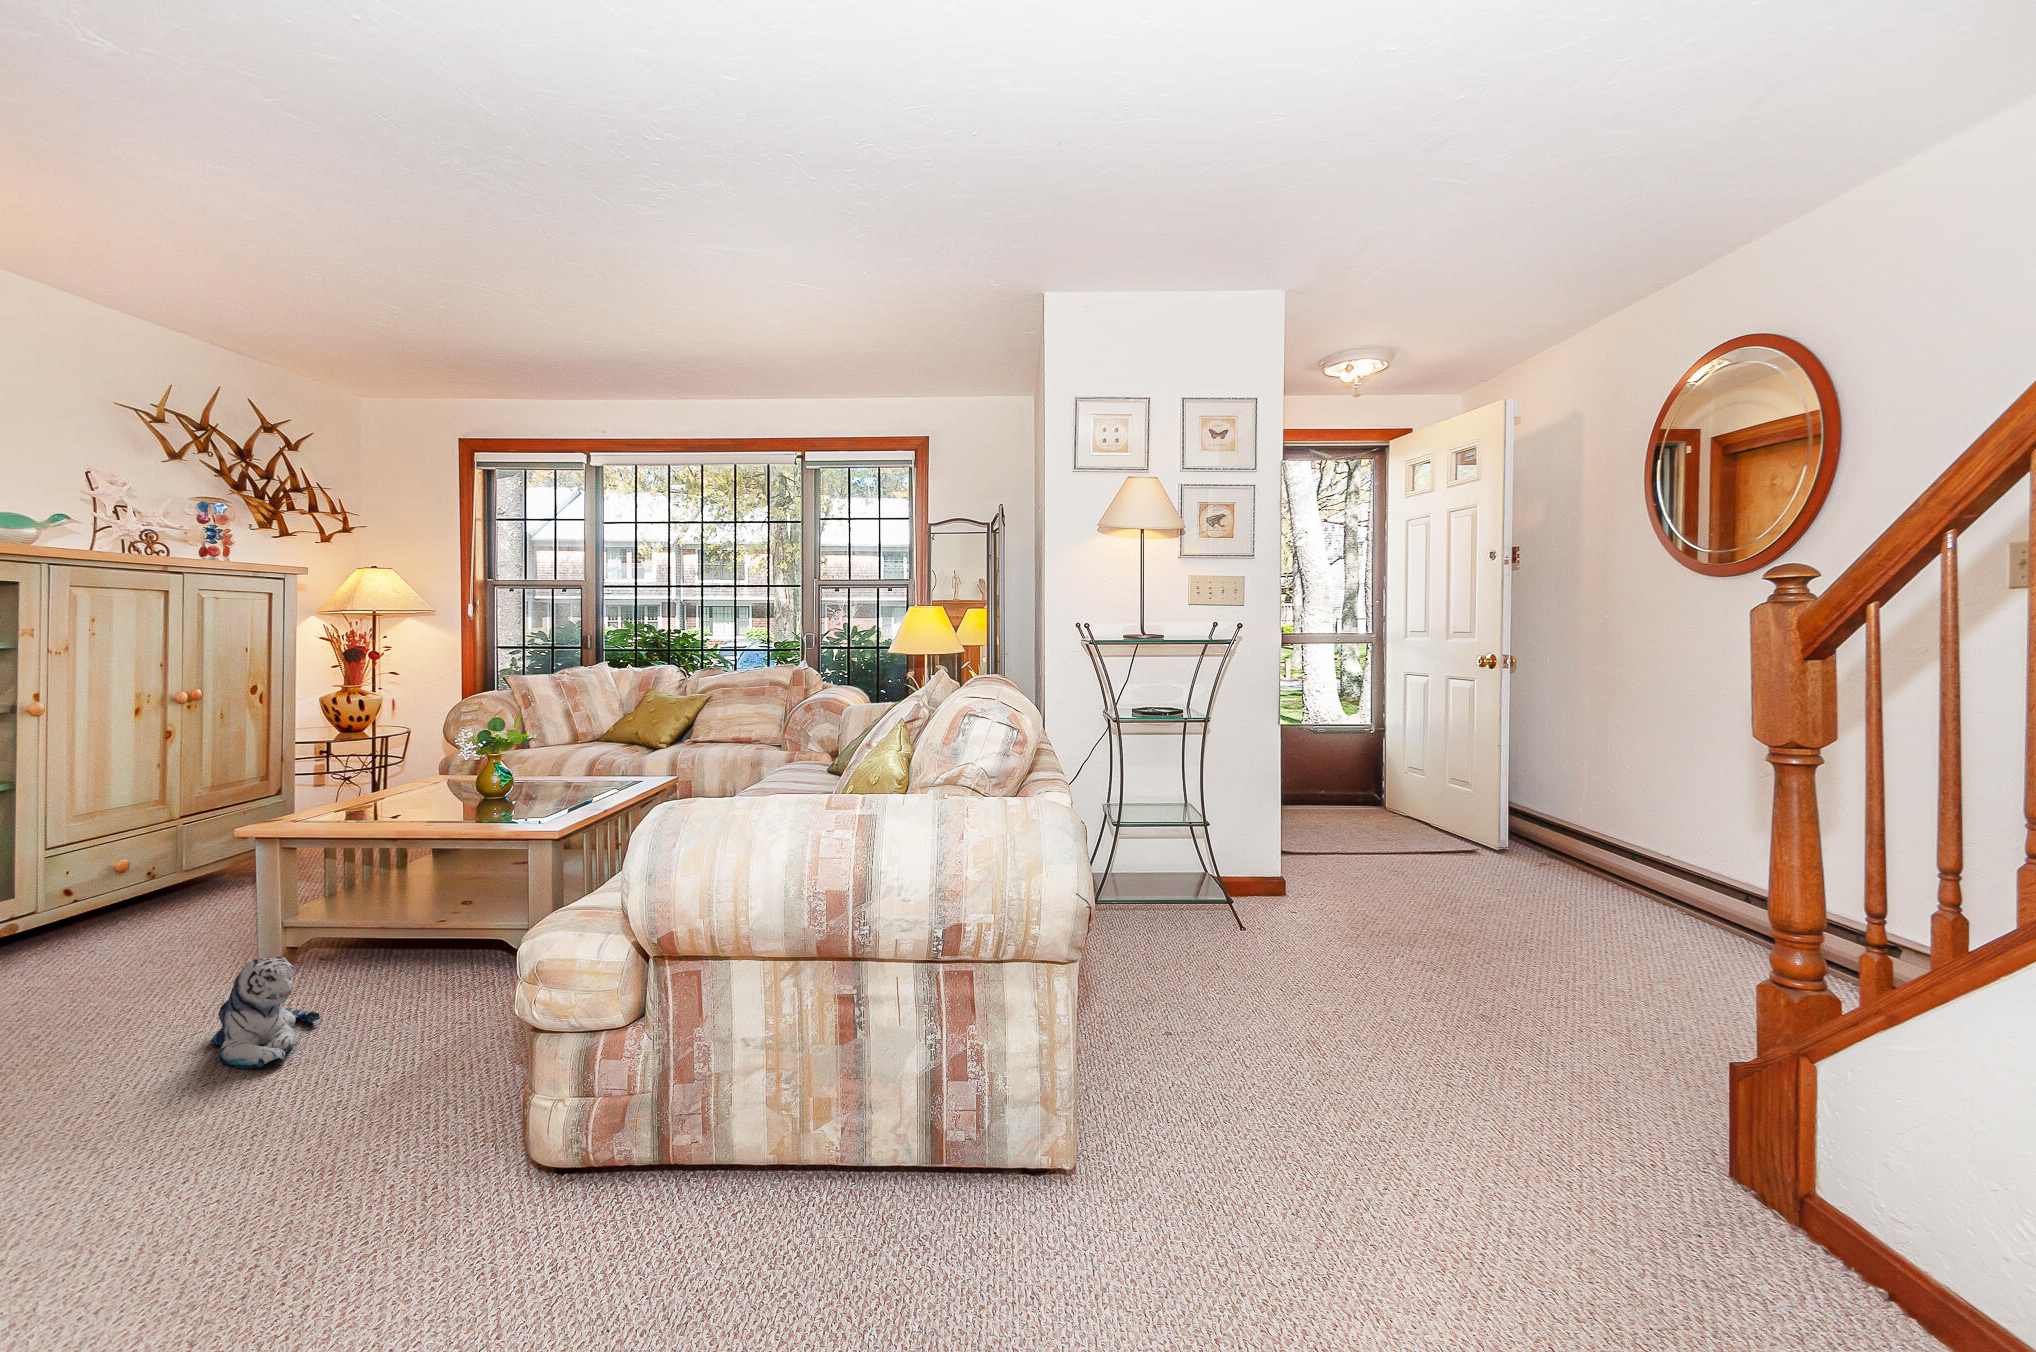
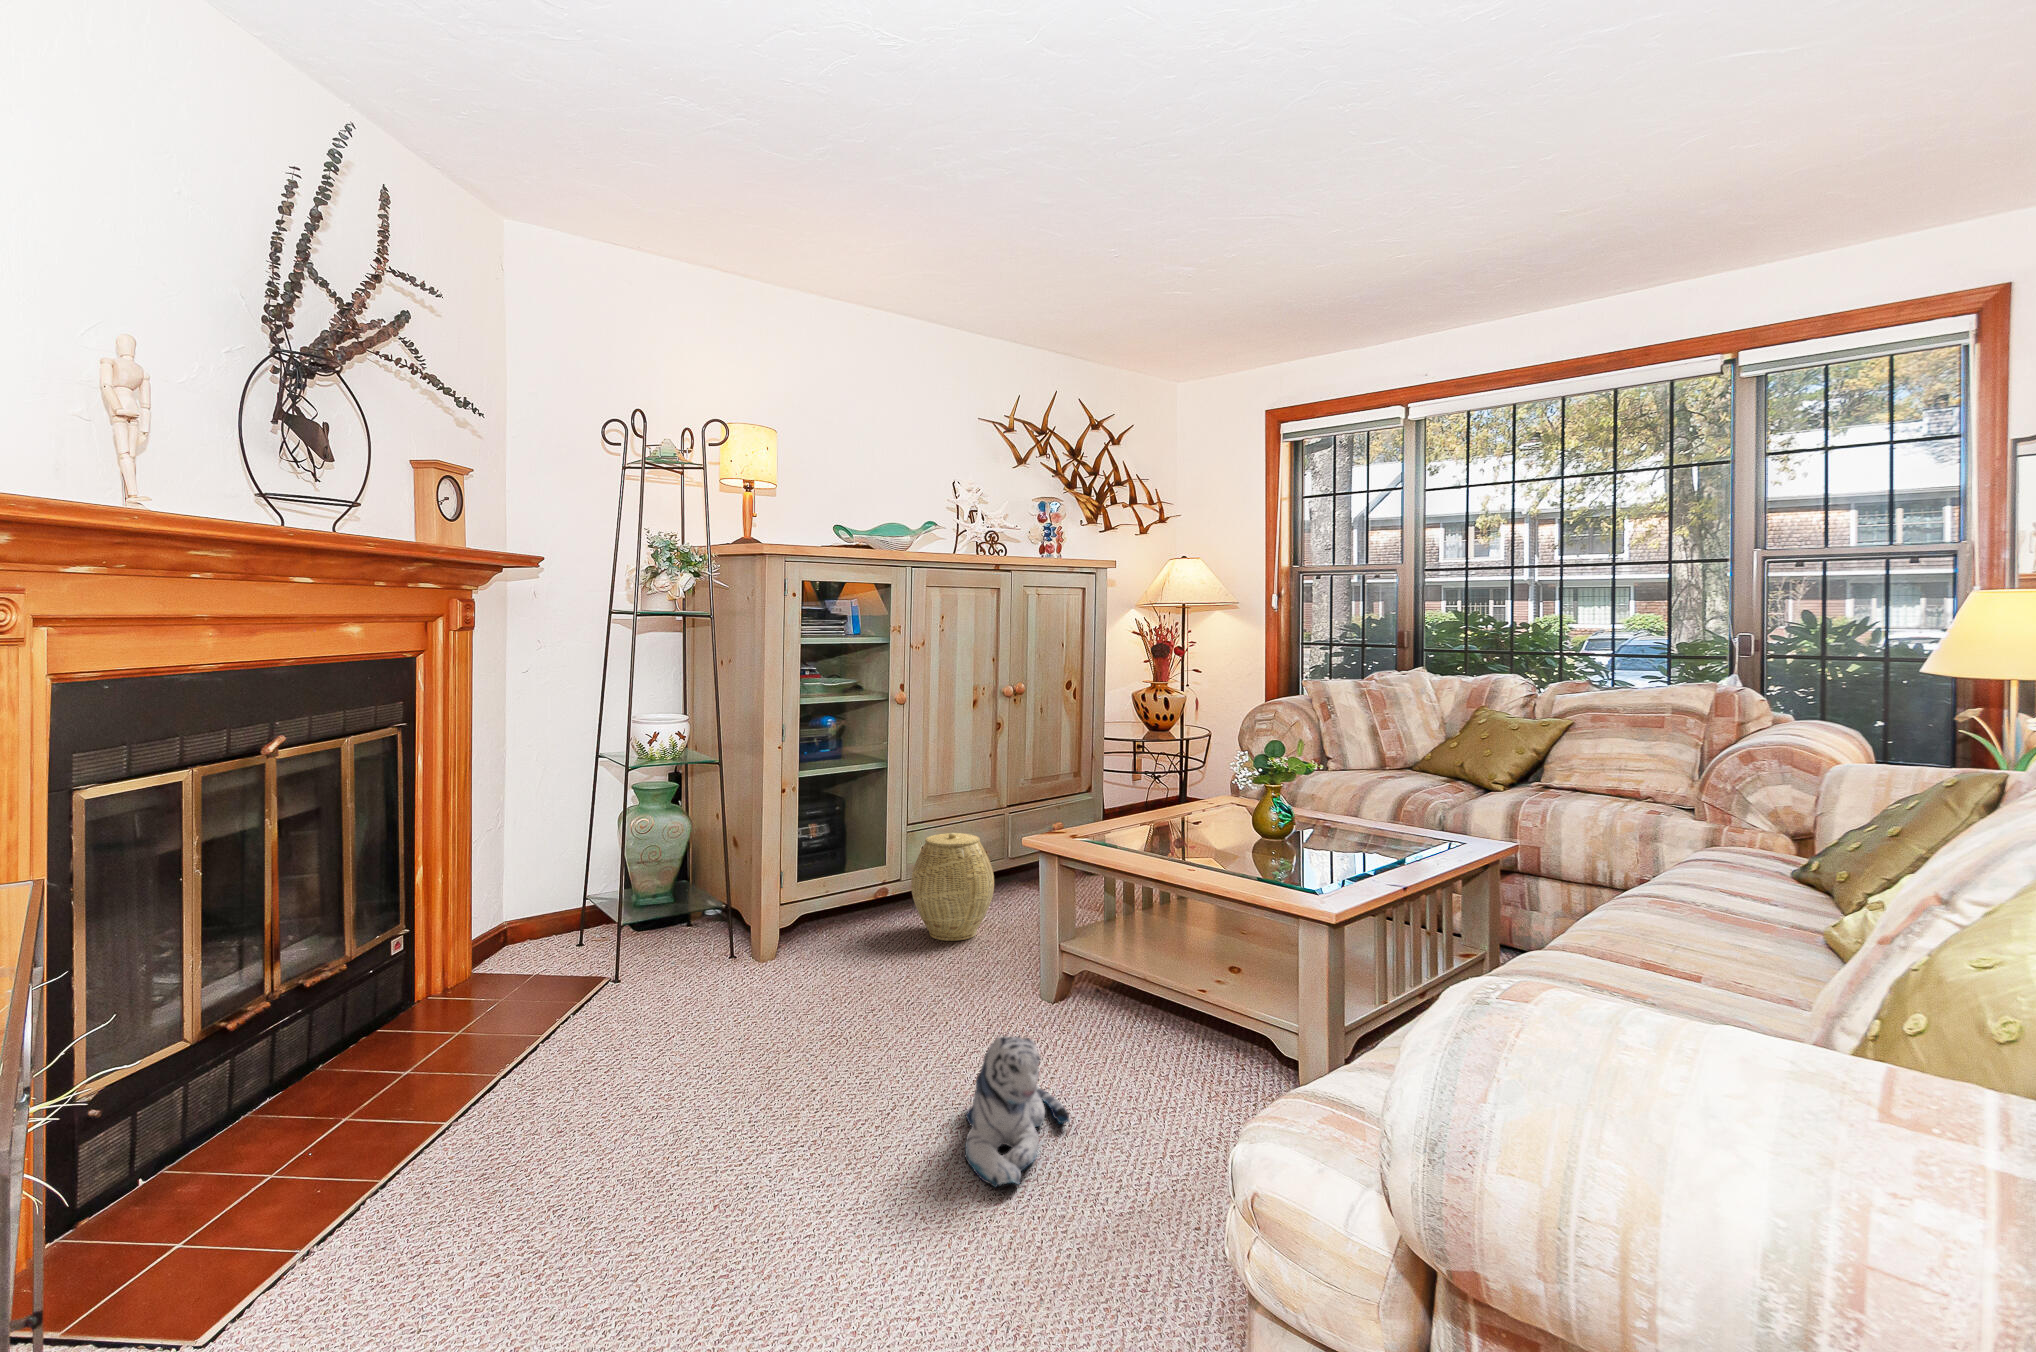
woven basket: none [69,838,183,947] -> present [911,833,994,941]

